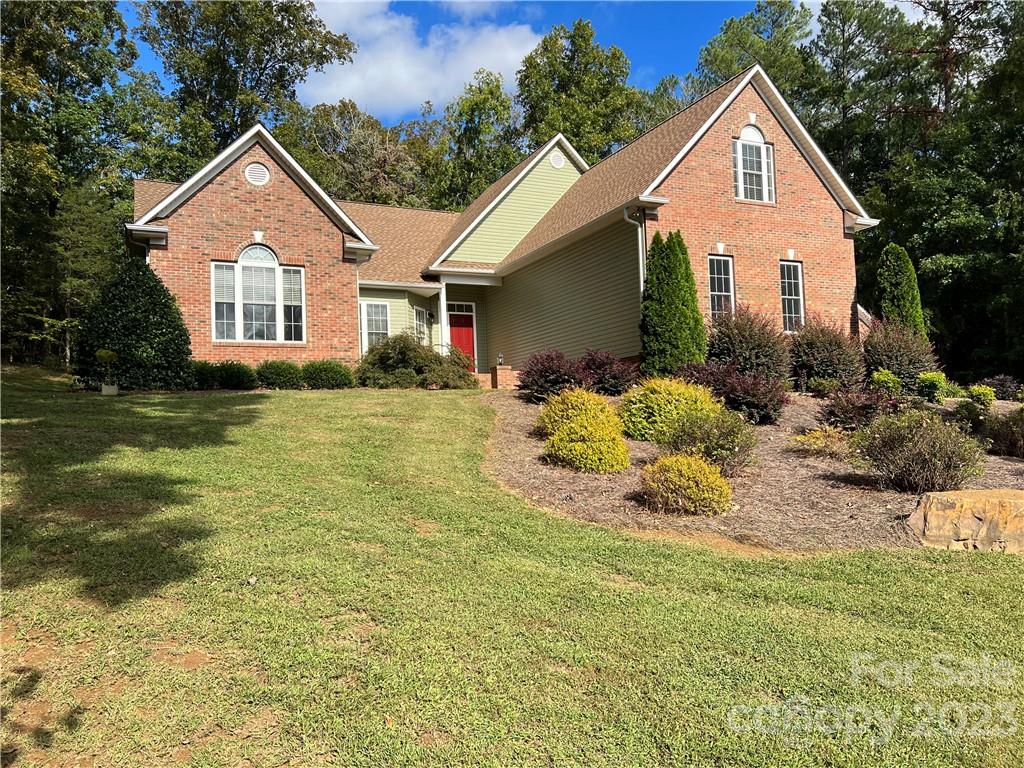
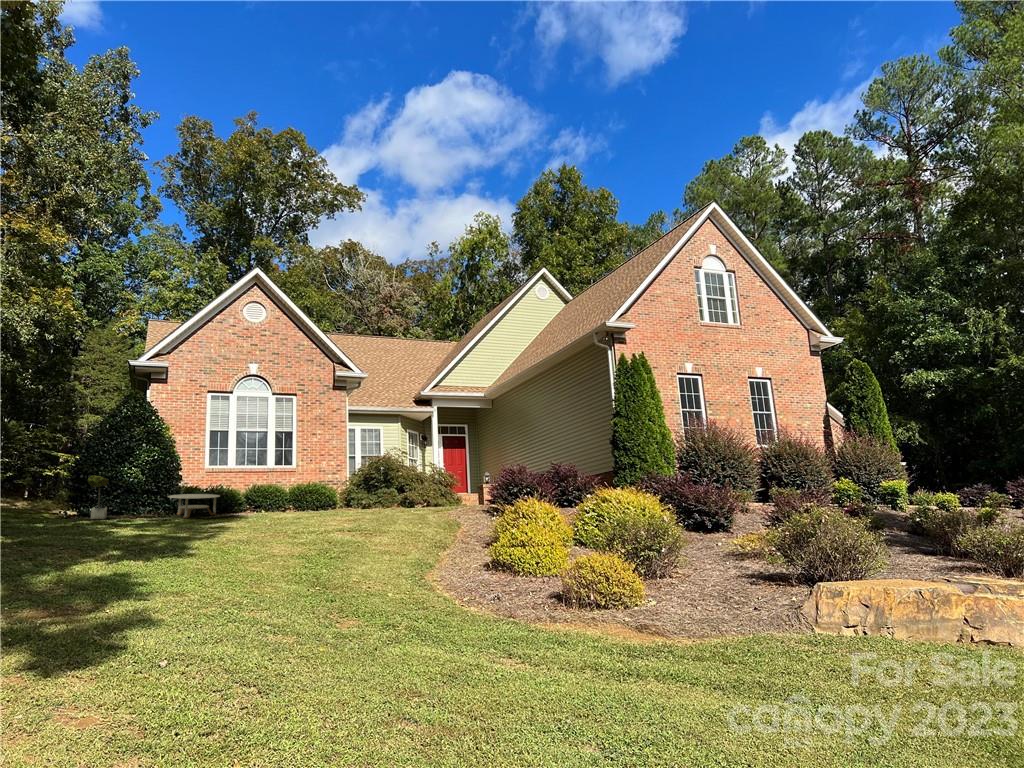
round table: none [181,370,236,396] -> present [168,494,220,518]

